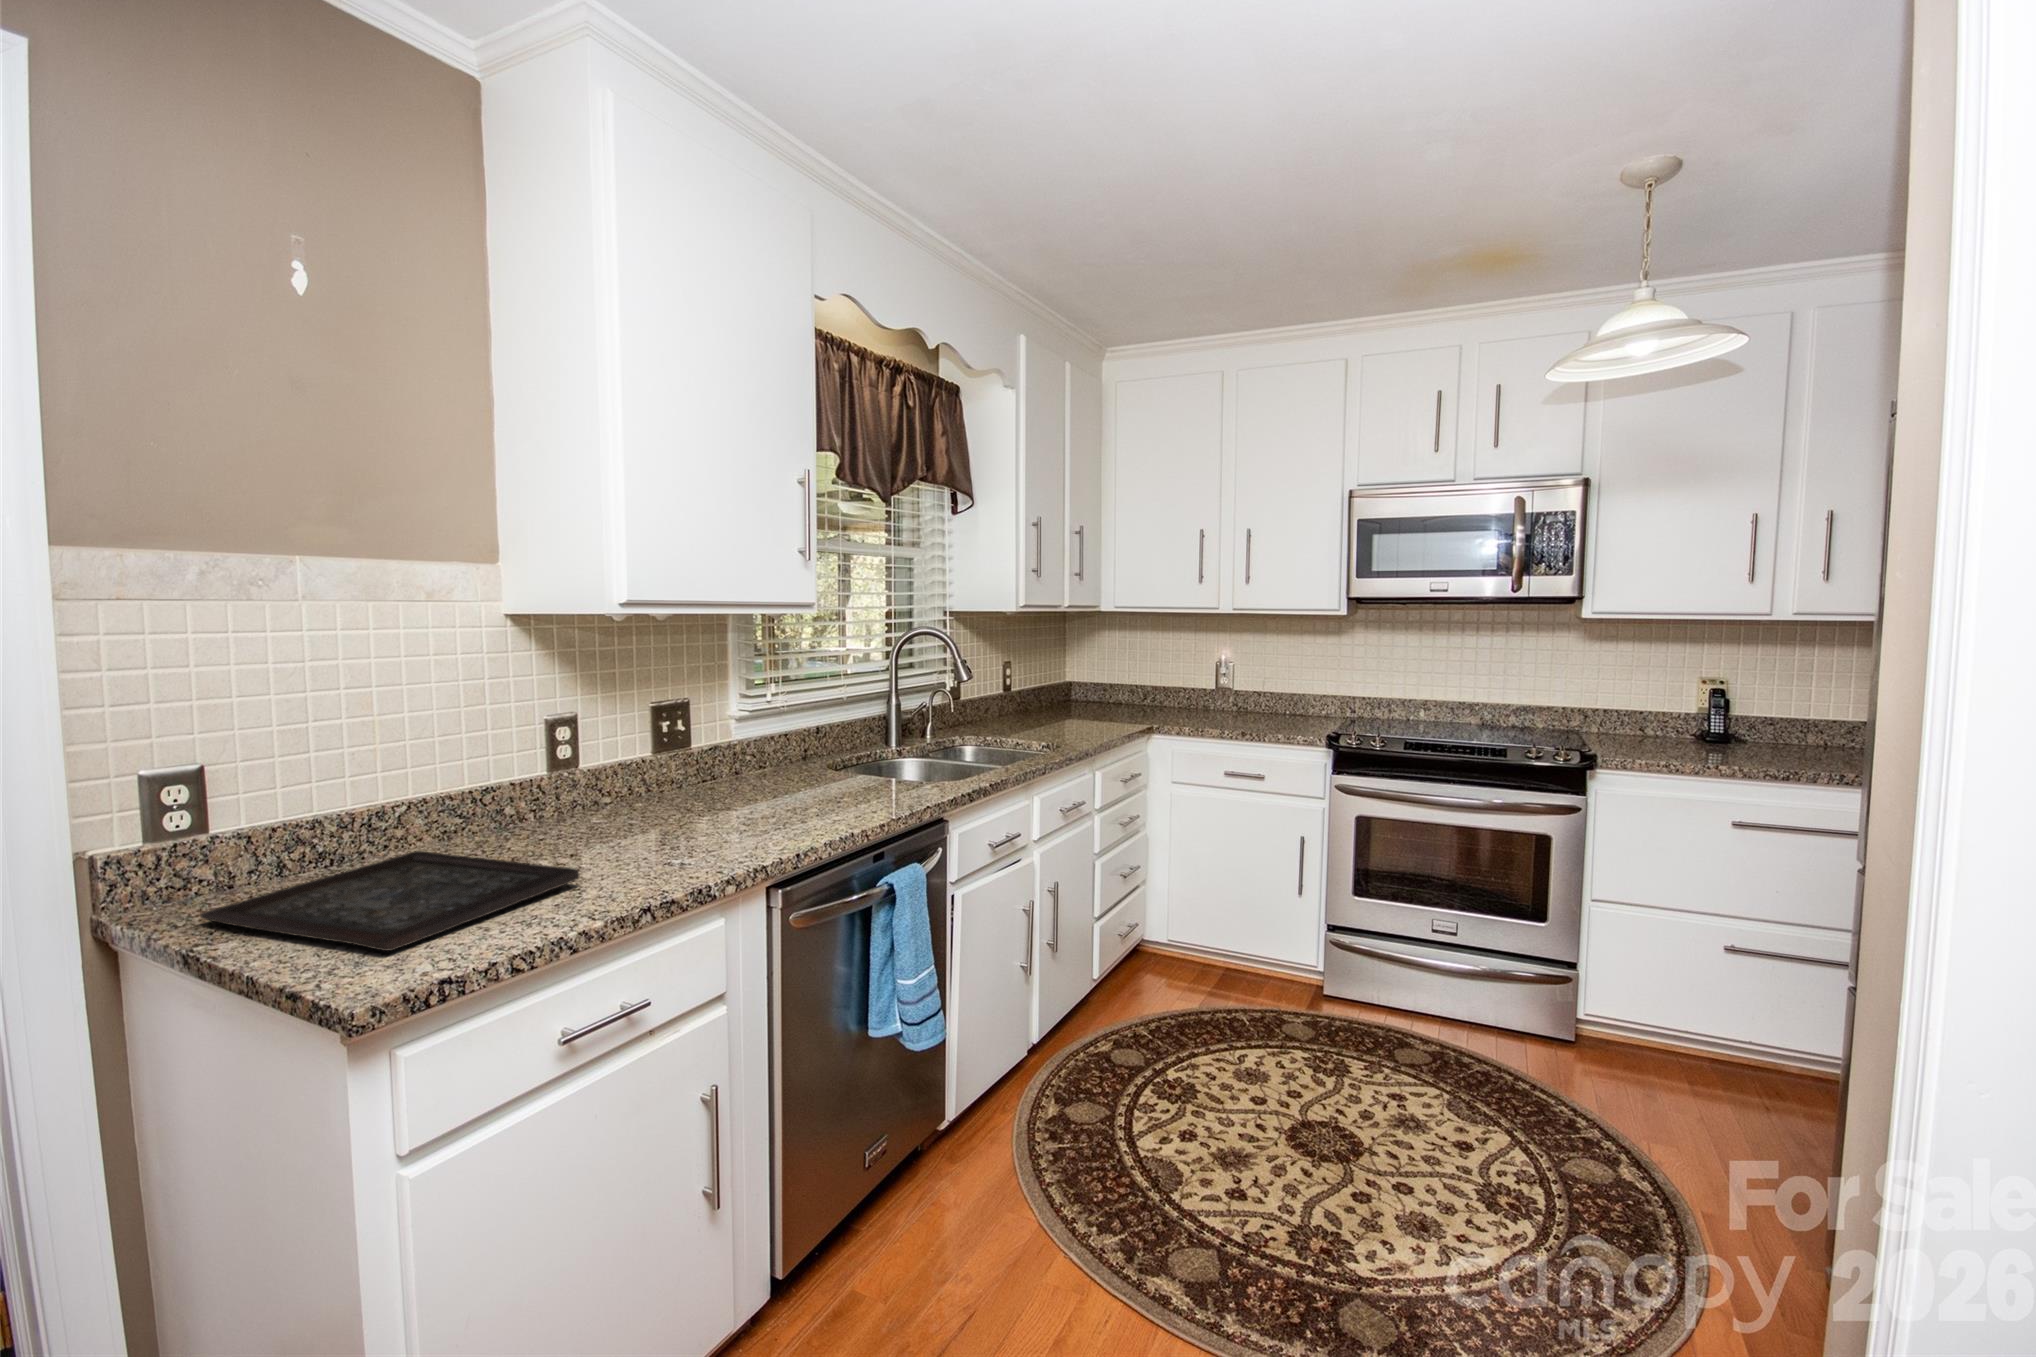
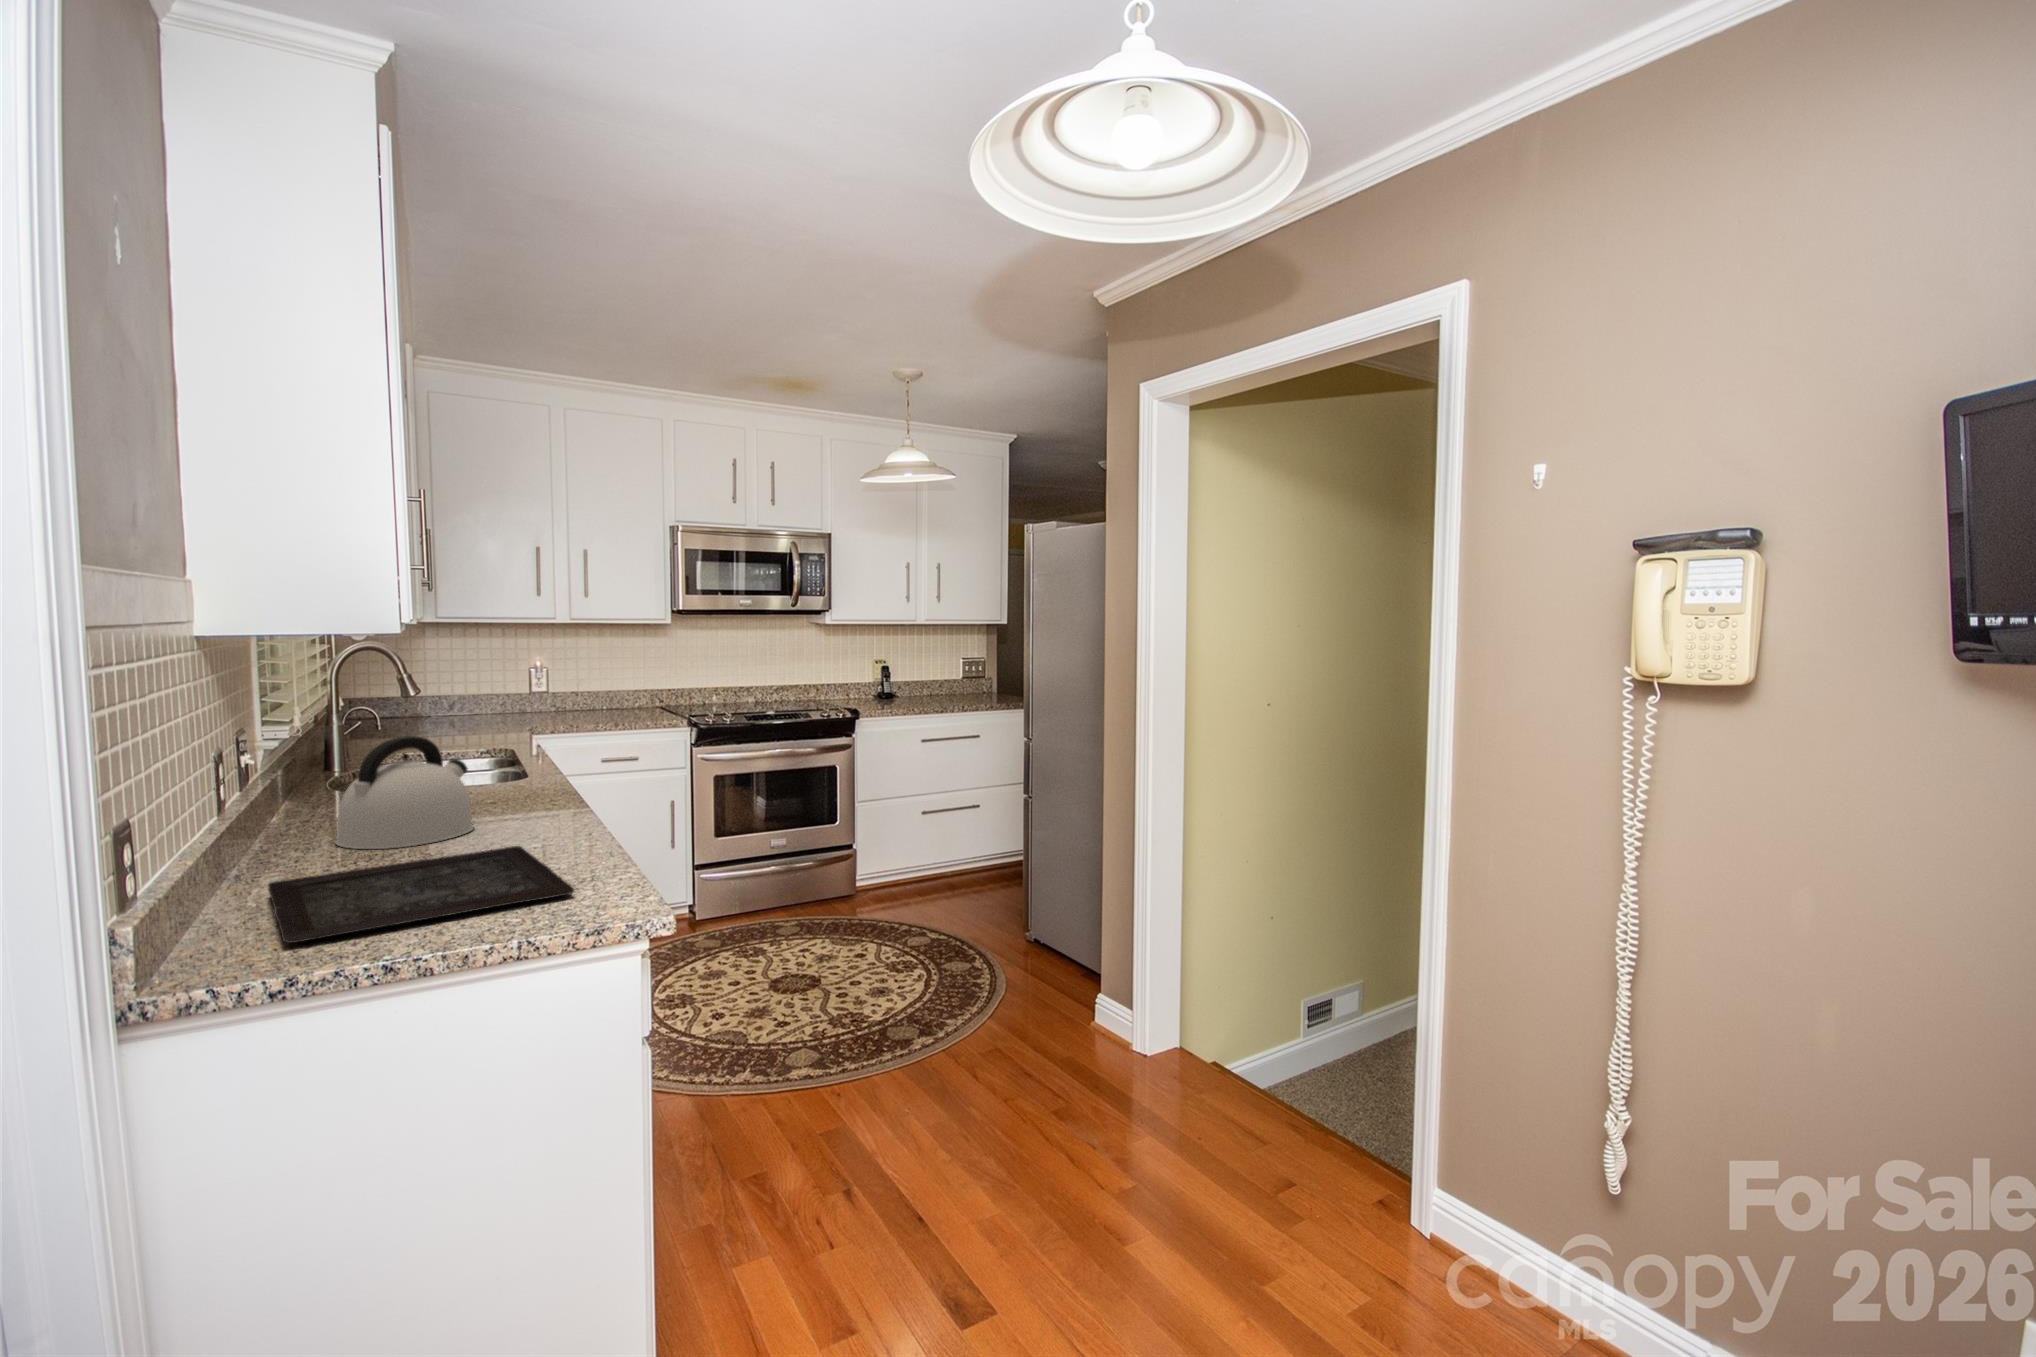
kettle: none [610,730,743,841] -> present [335,736,474,849]

